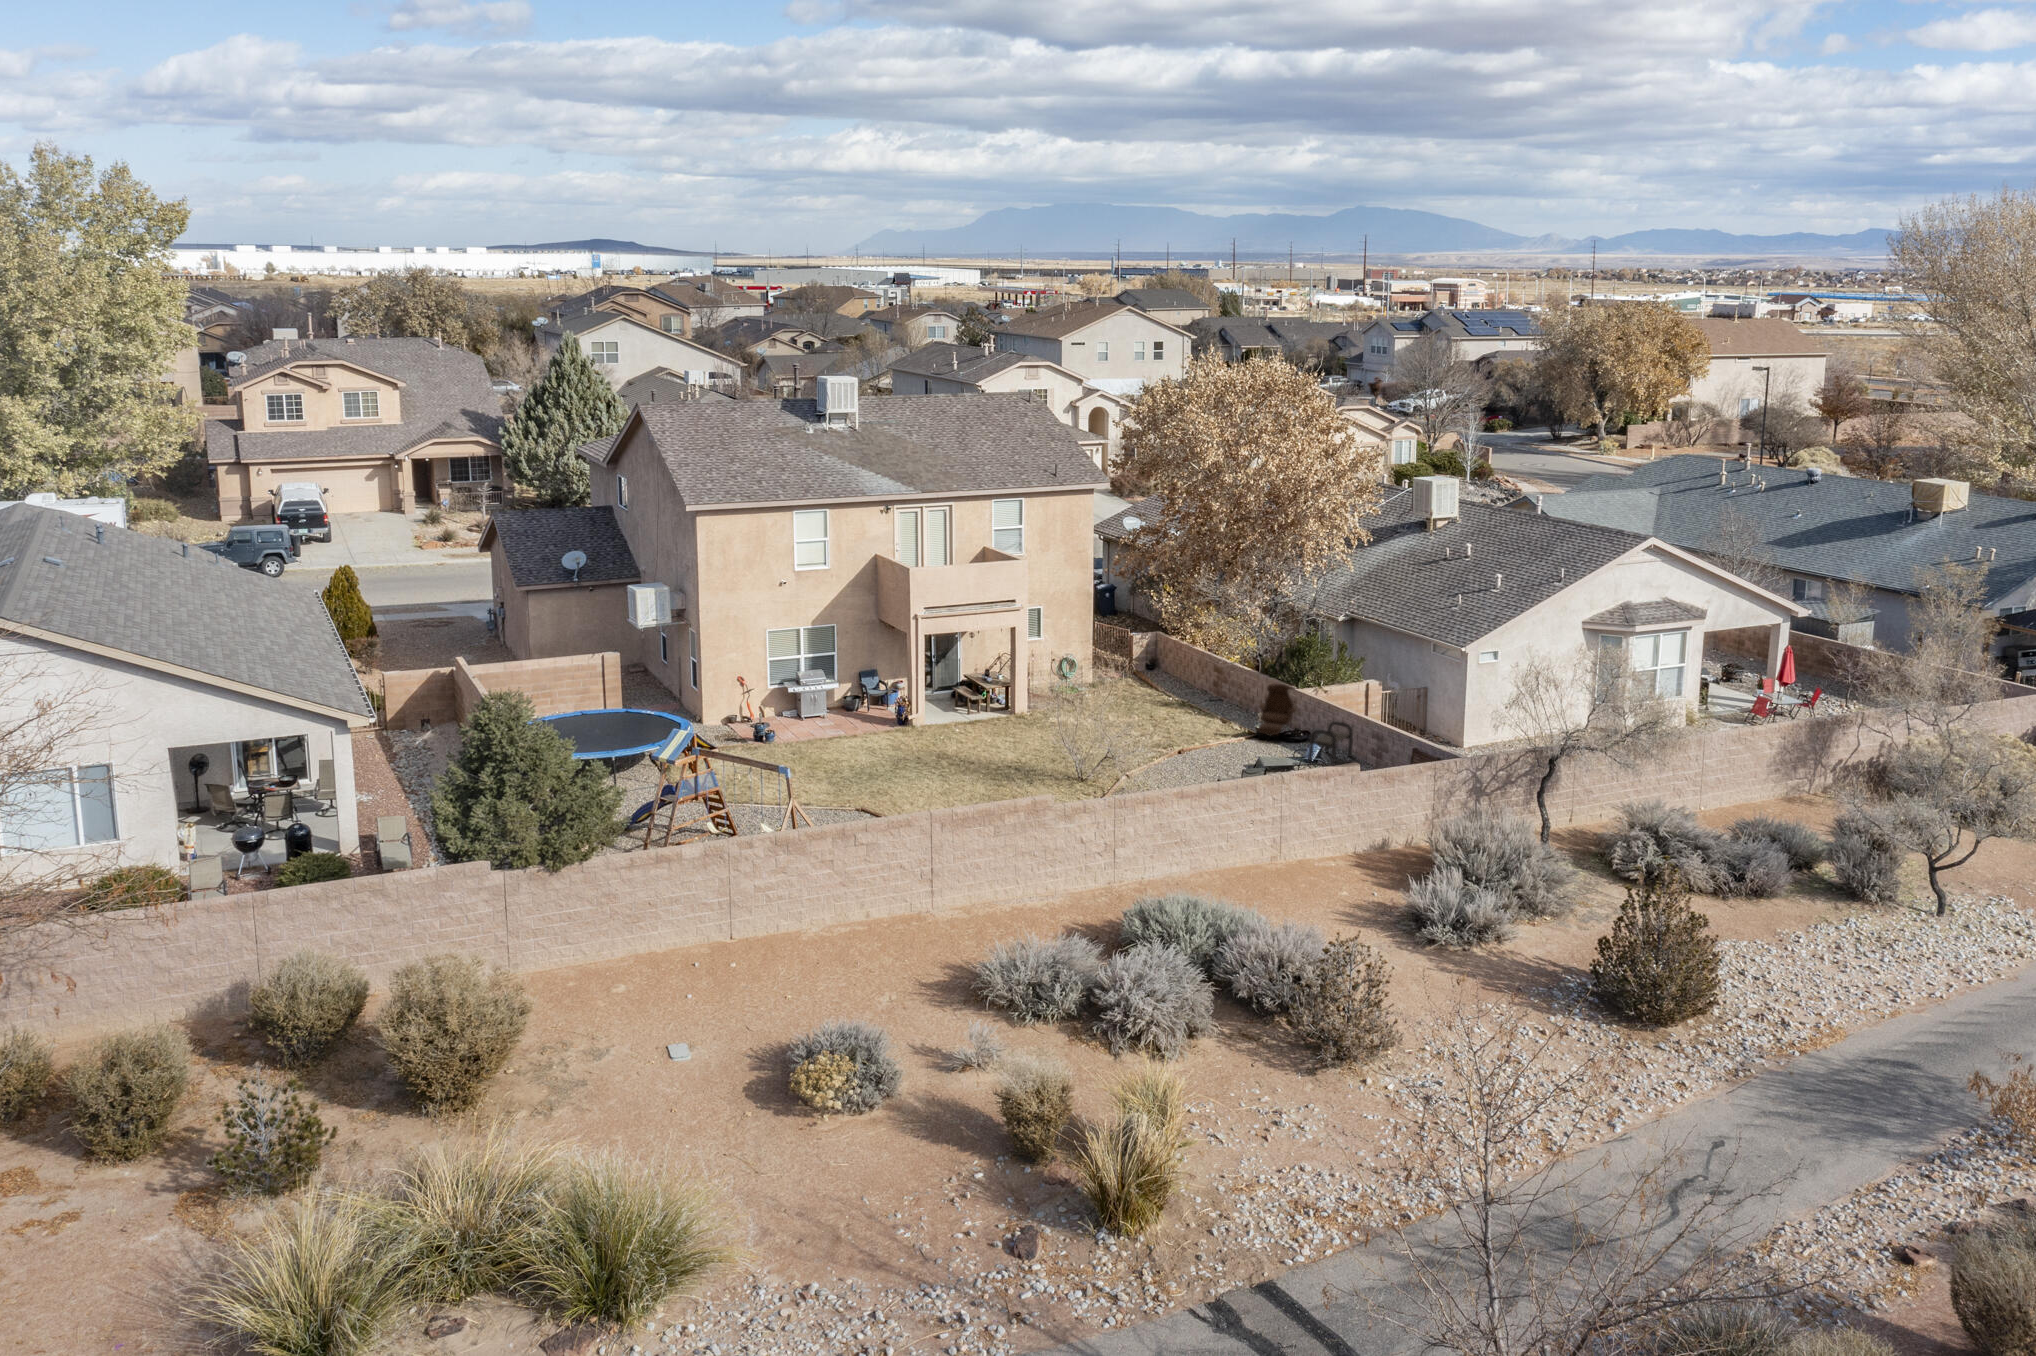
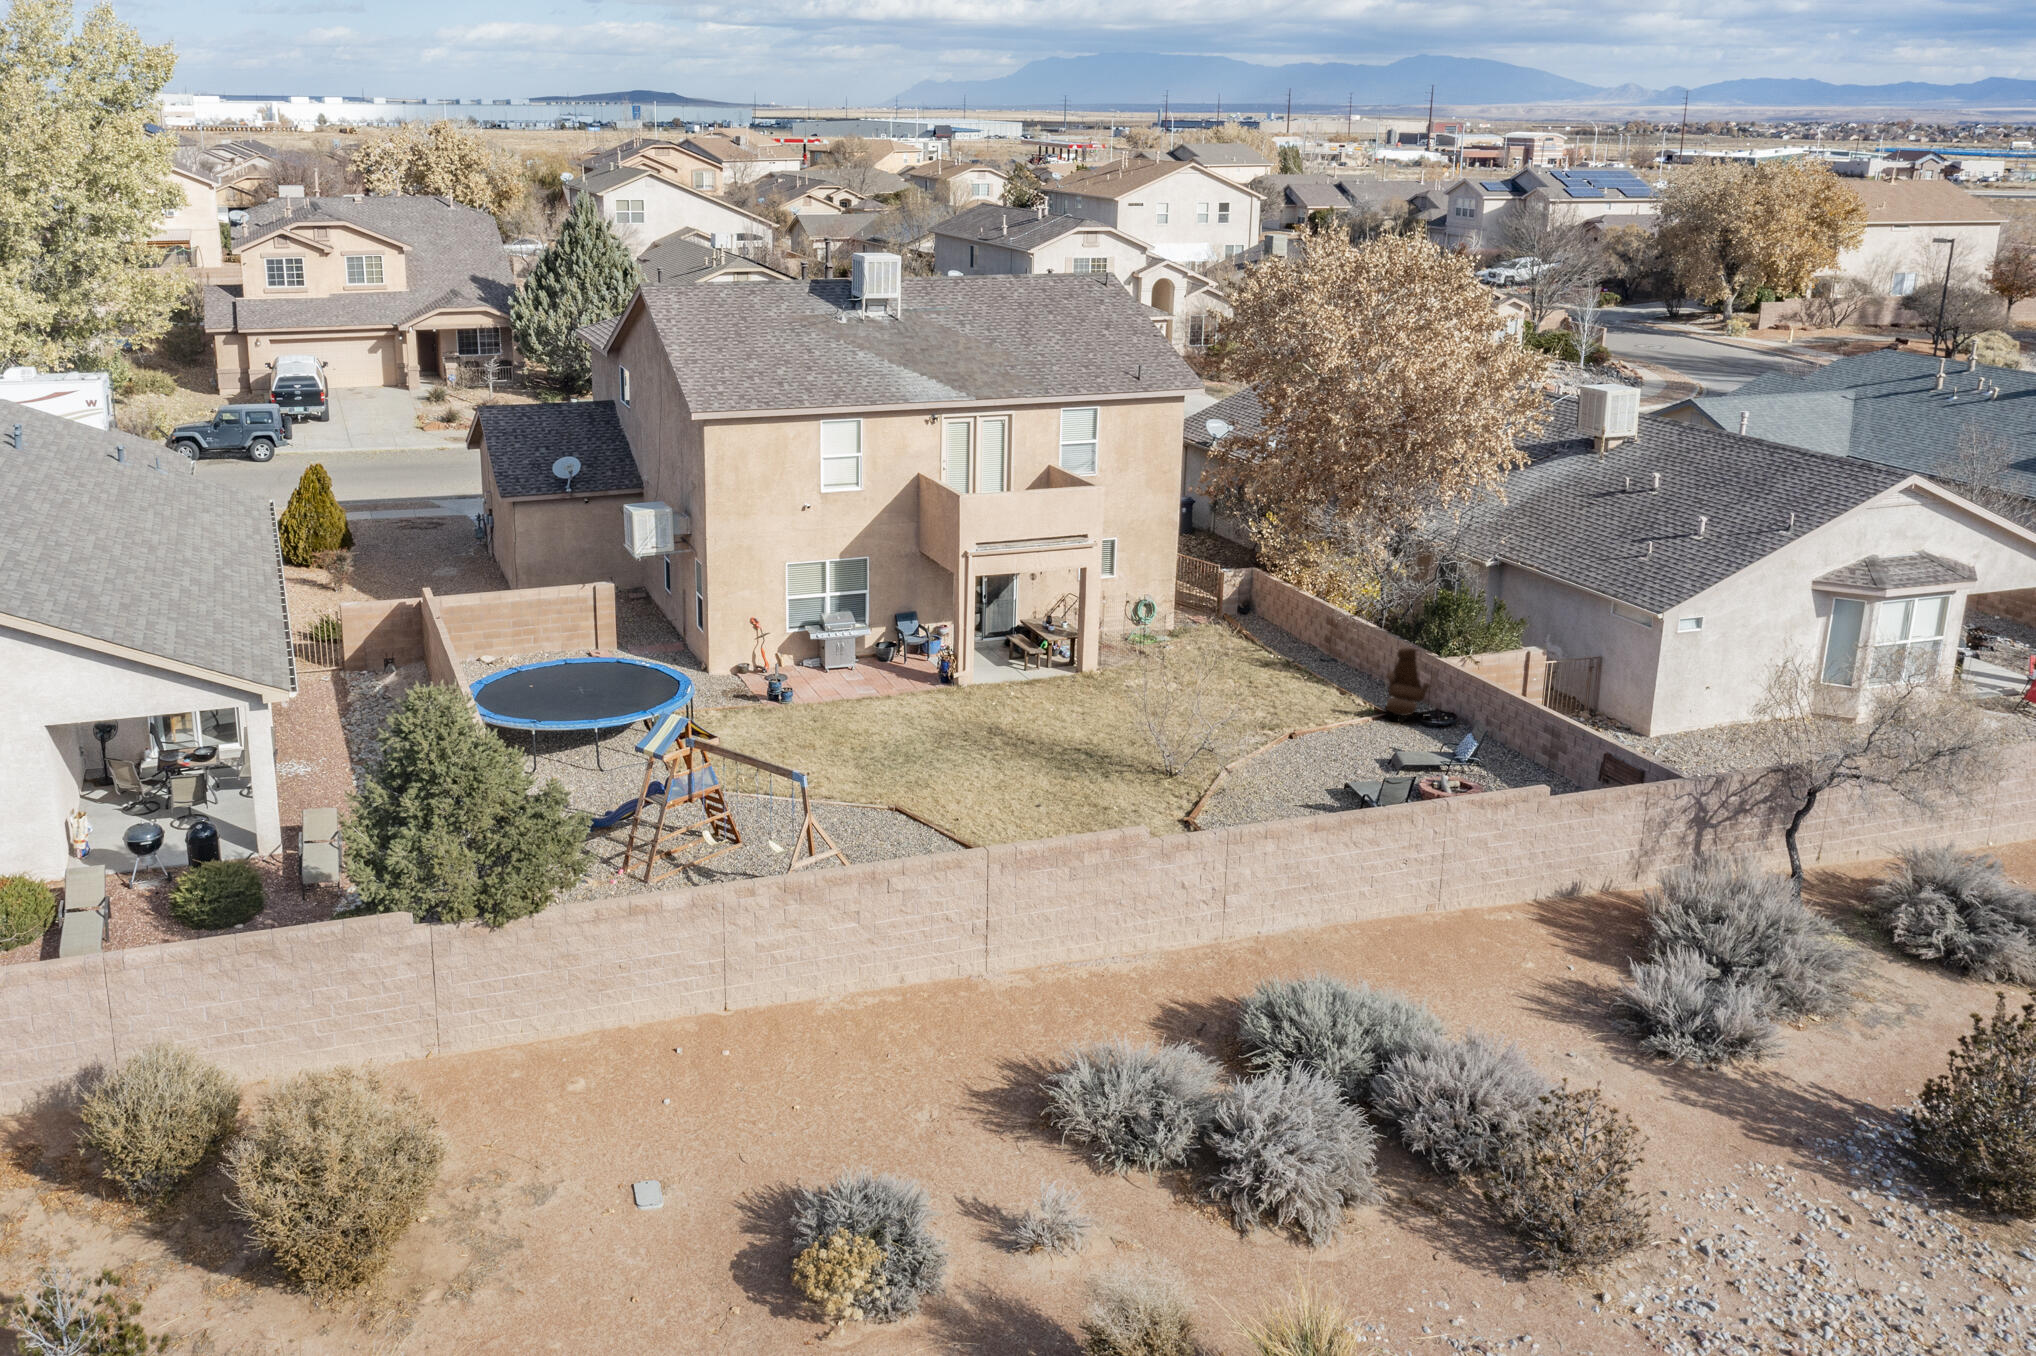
bench: present [1308,721,1353,765] -> none [1454,704,1513,764]

